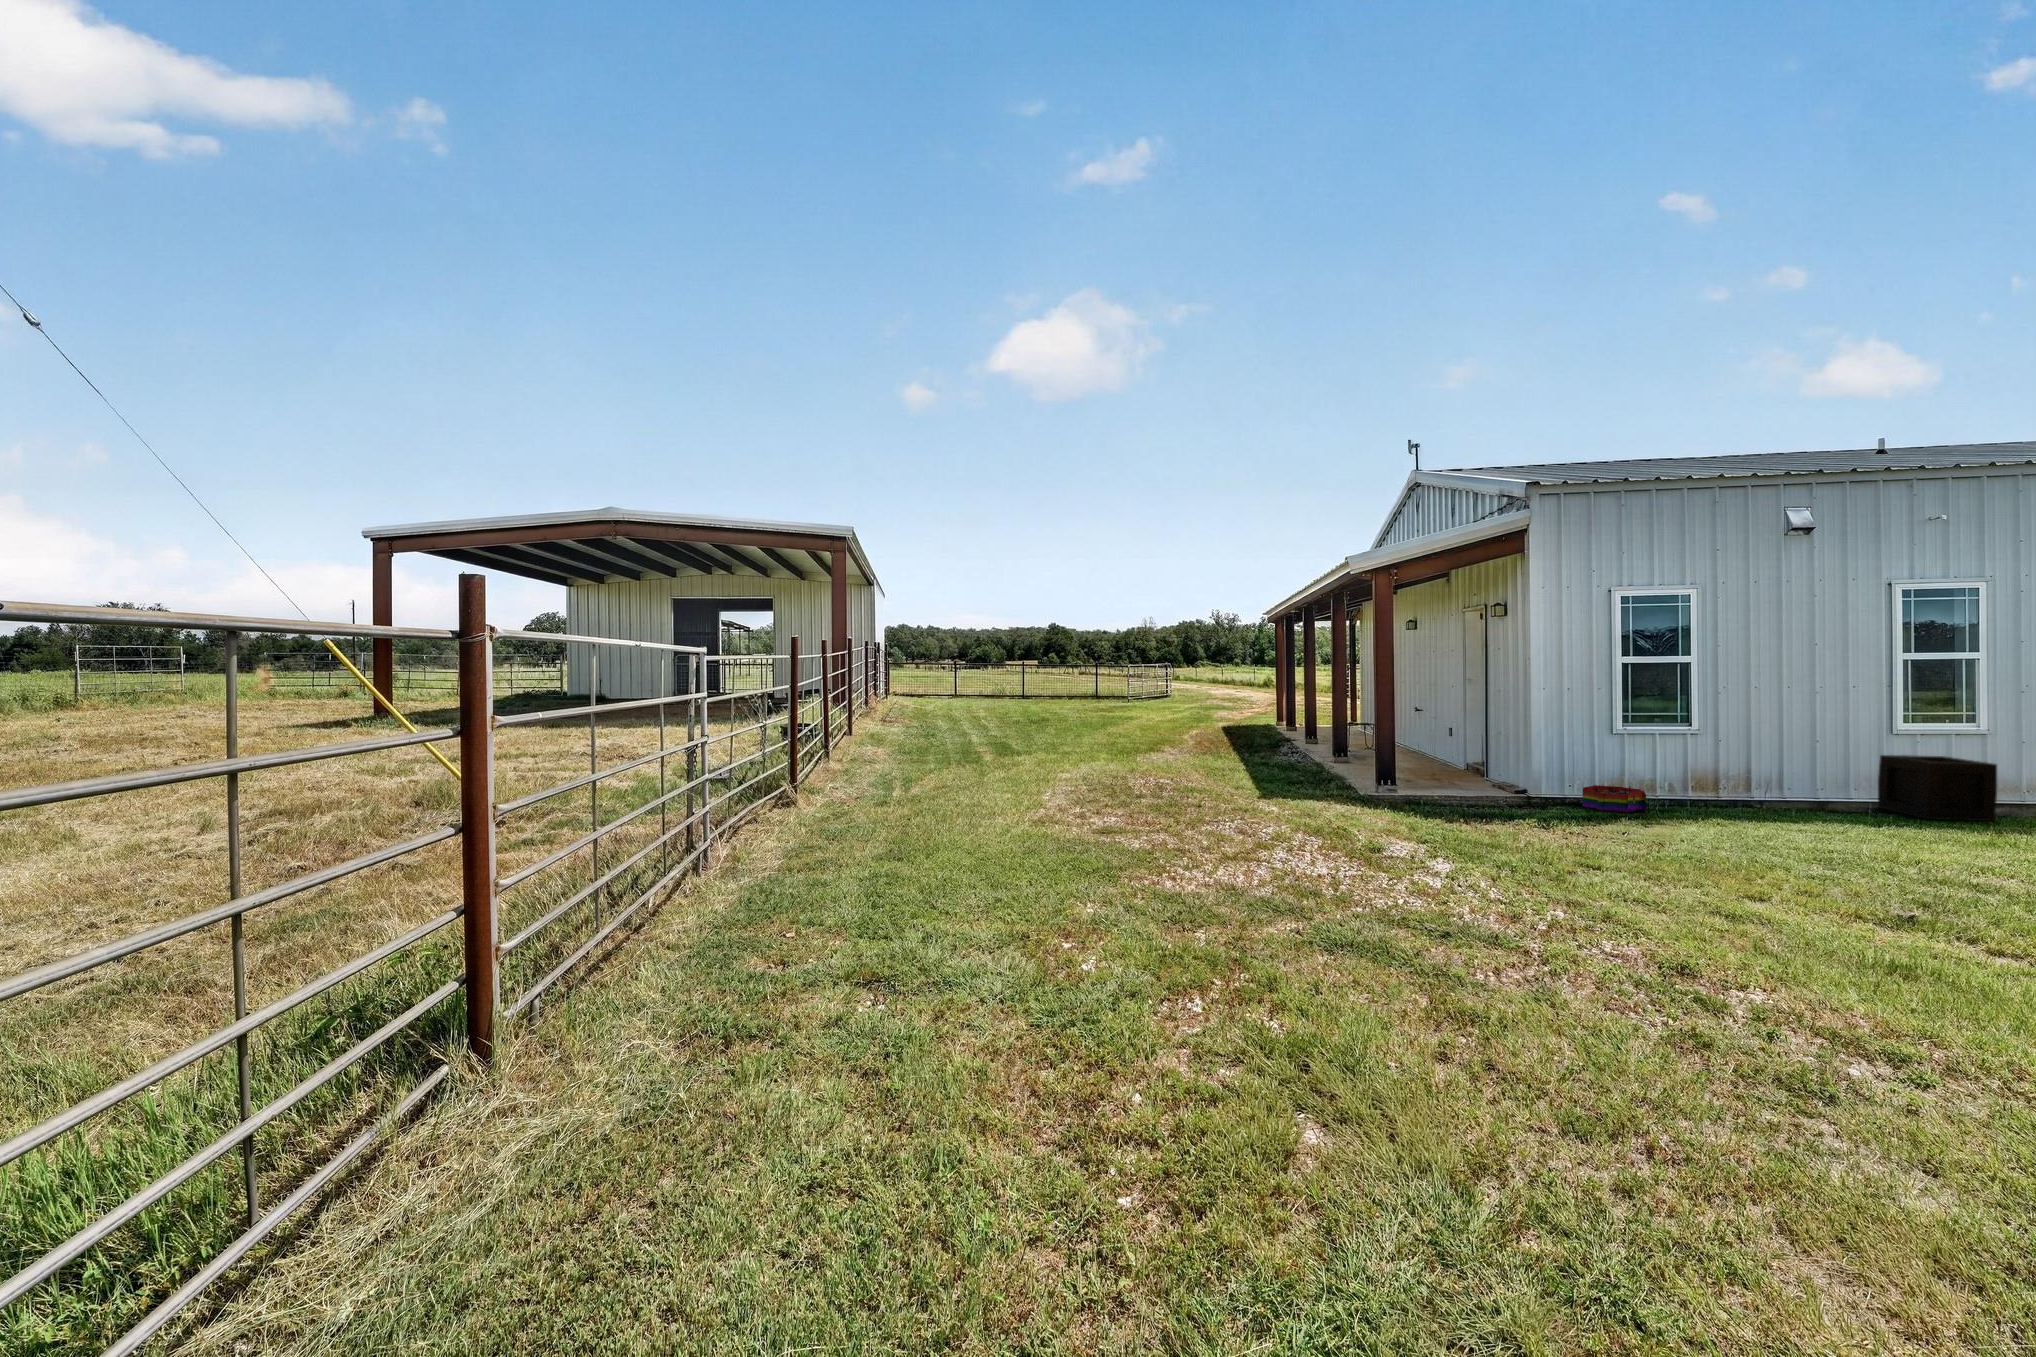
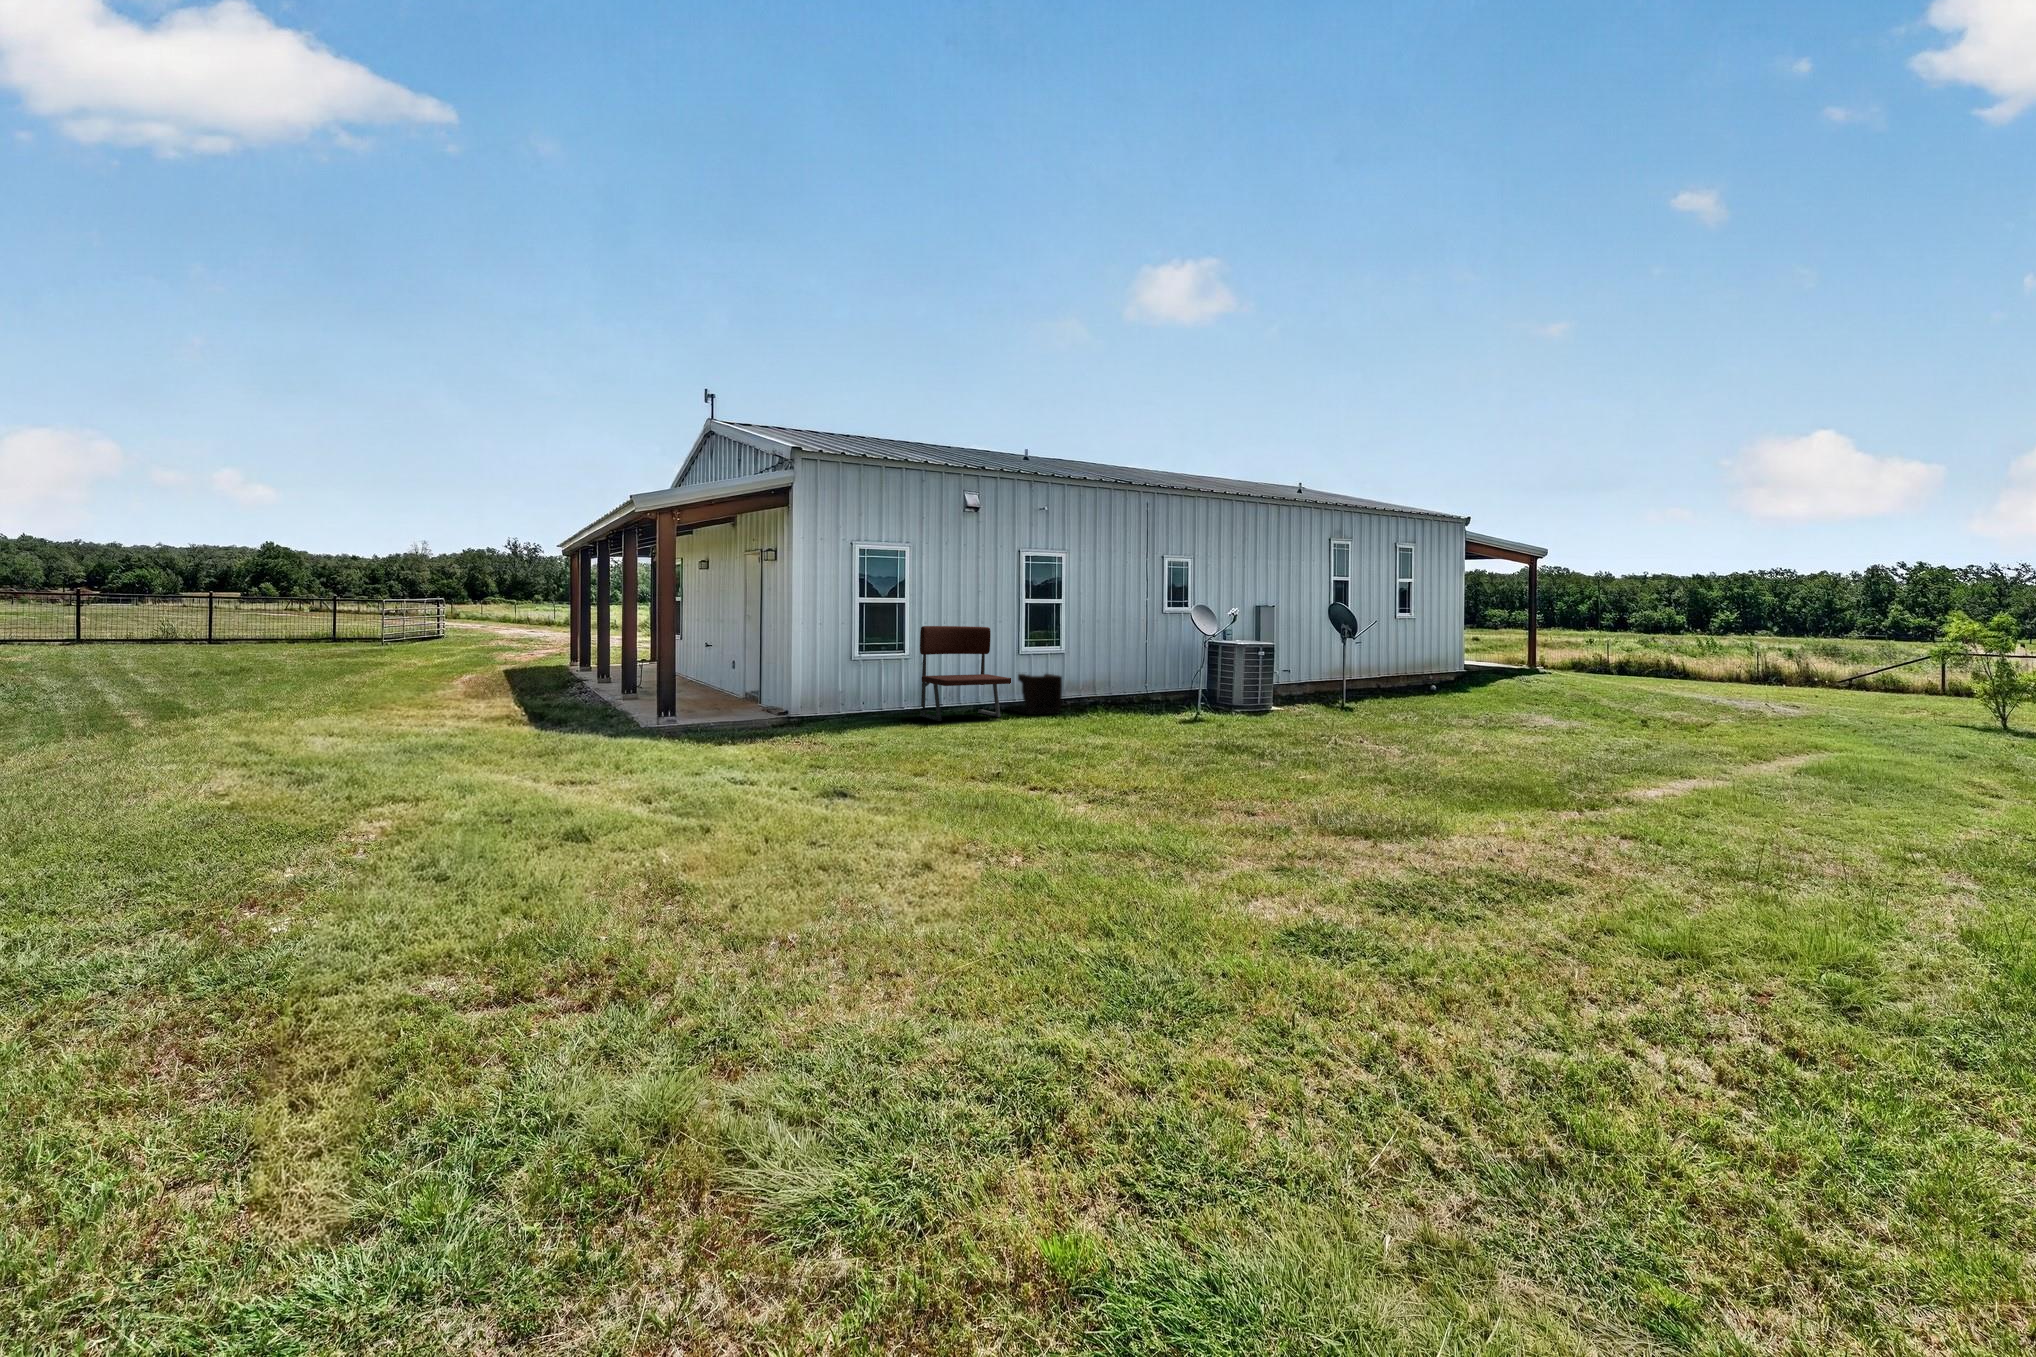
bench: none [1719,689,1891,819] -> present [920,626,1011,721]
storage bin: present [1582,785,1646,812] -> none [828,705,871,725]

